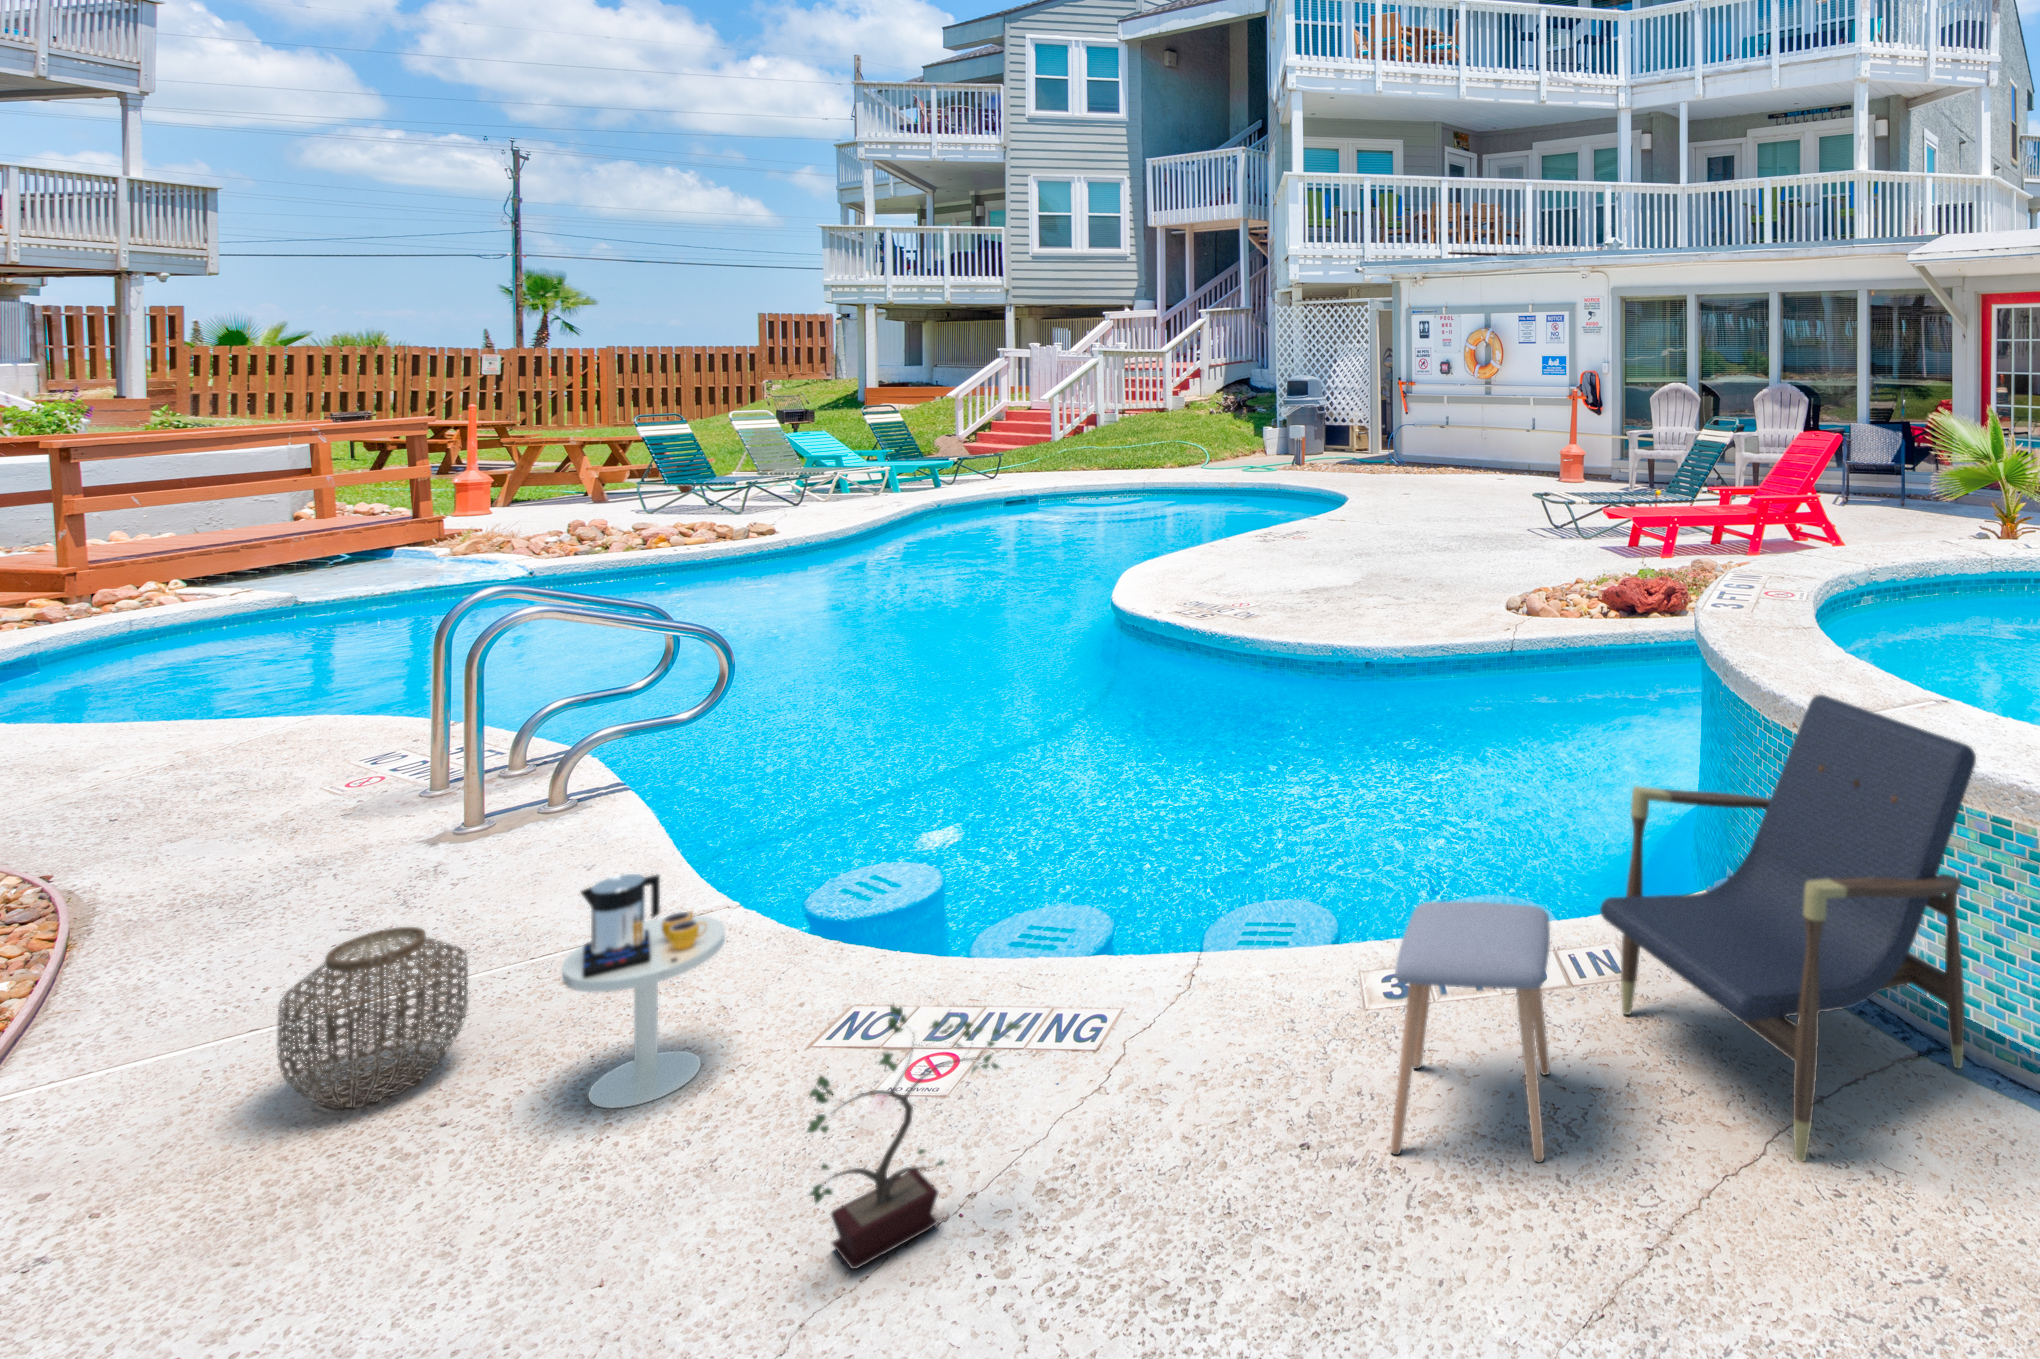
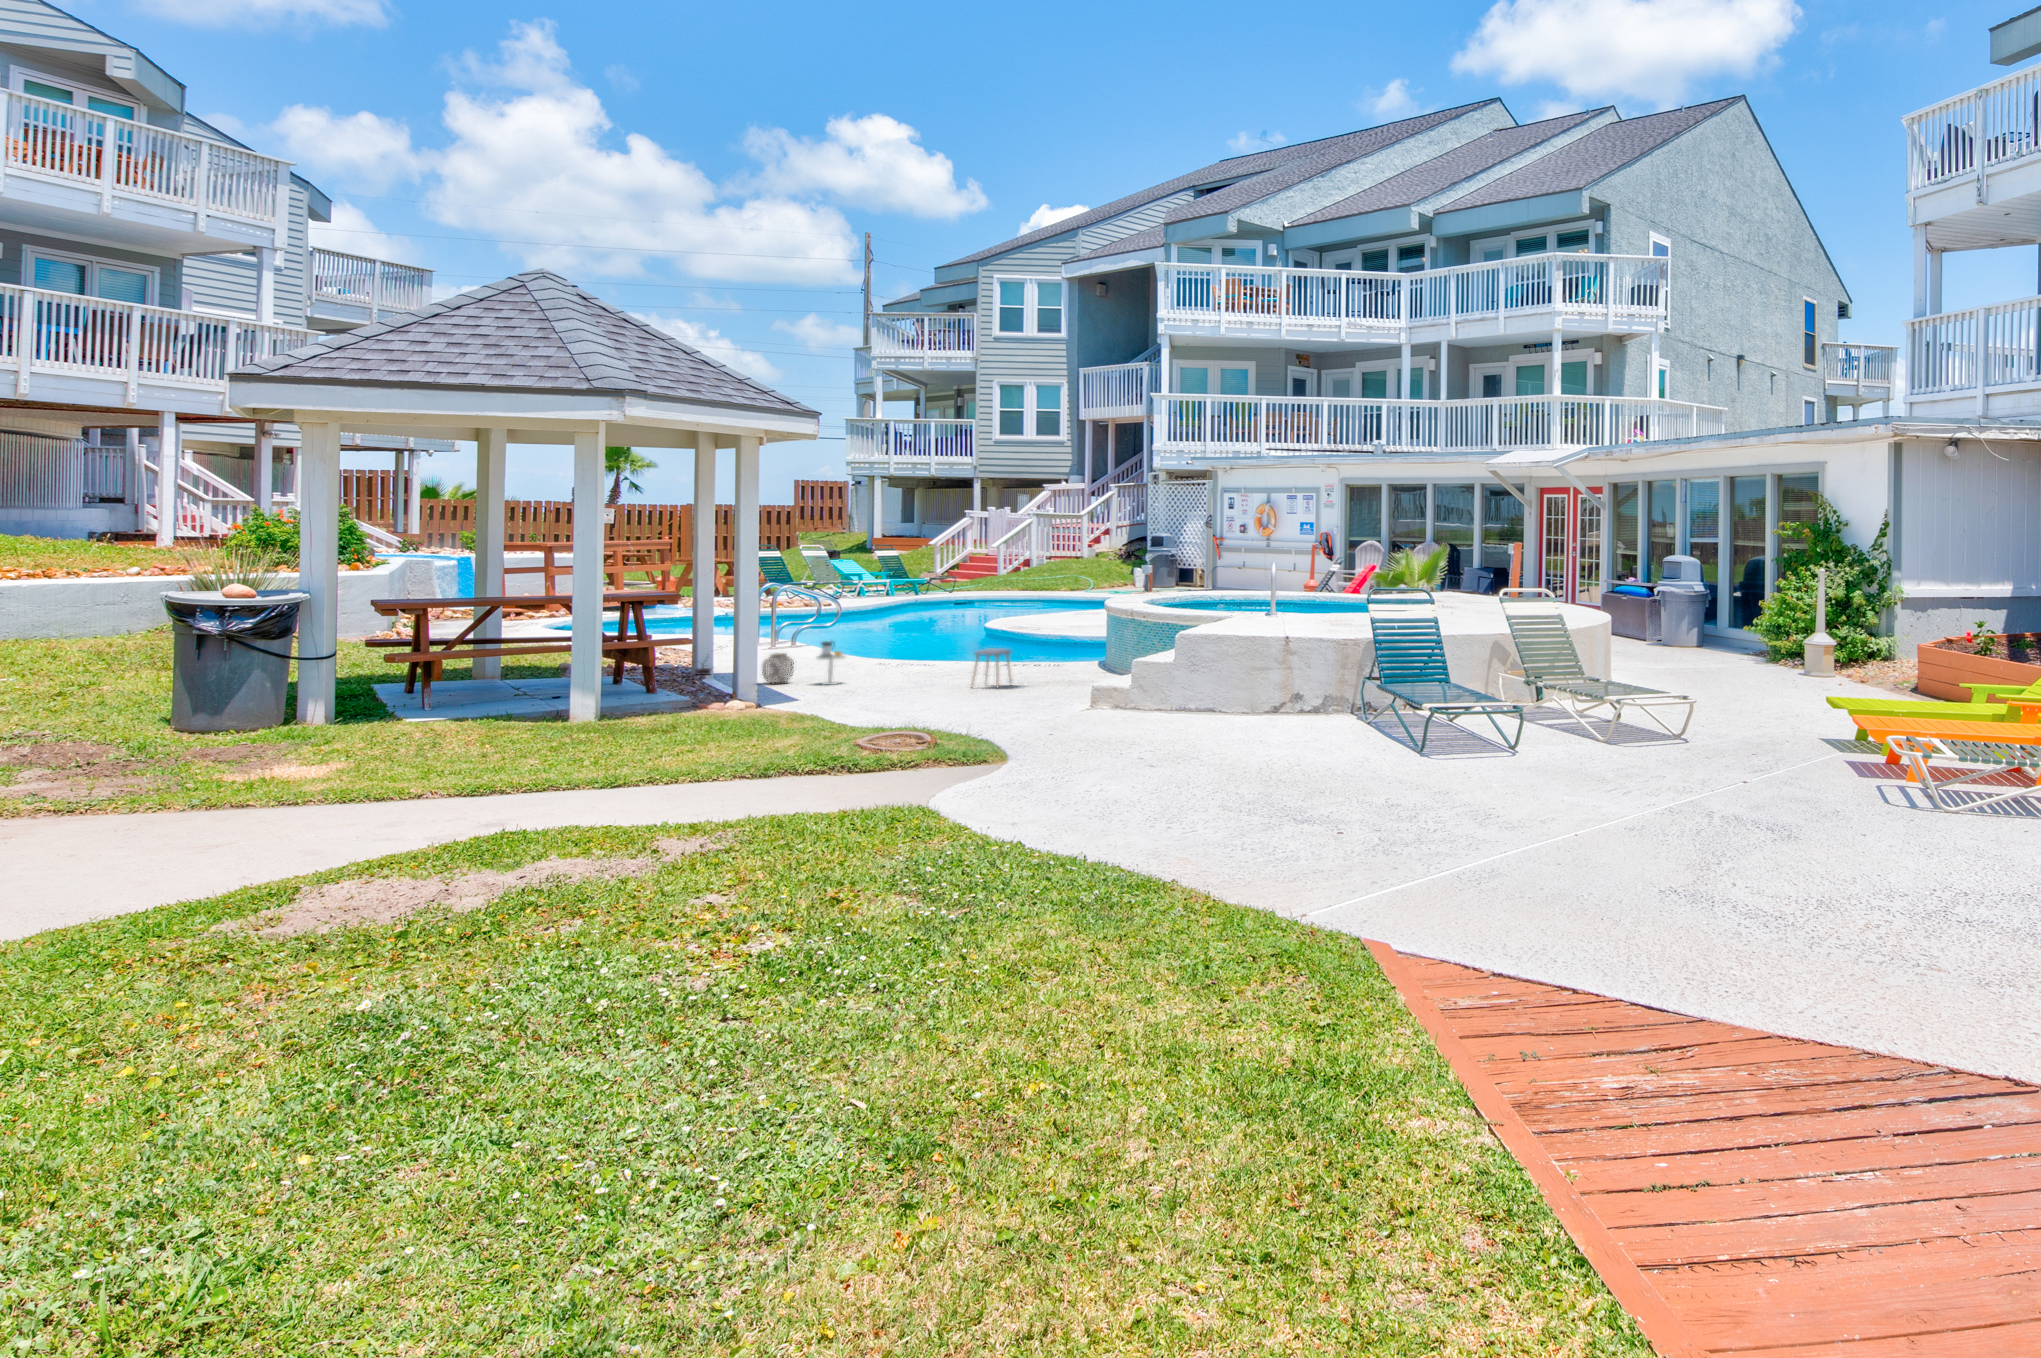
lounge chair: present [1600,695,1976,1162] -> none [1029,615,1105,689]
potted plant: present [807,1006,1021,1269] -> present [694,647,711,676]

